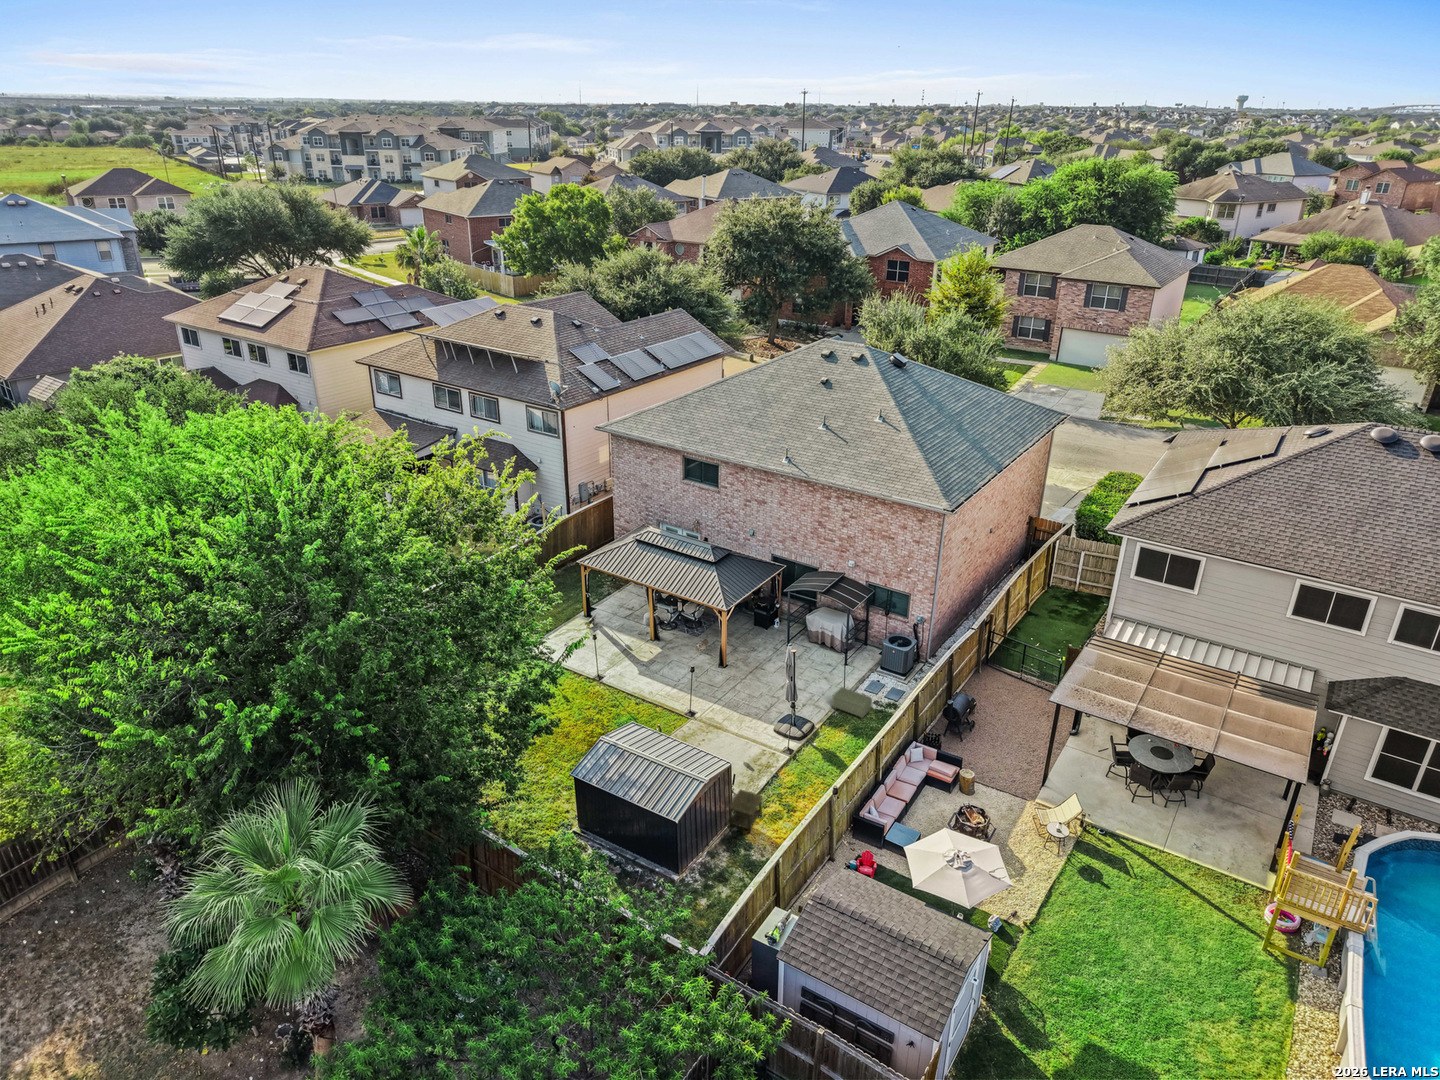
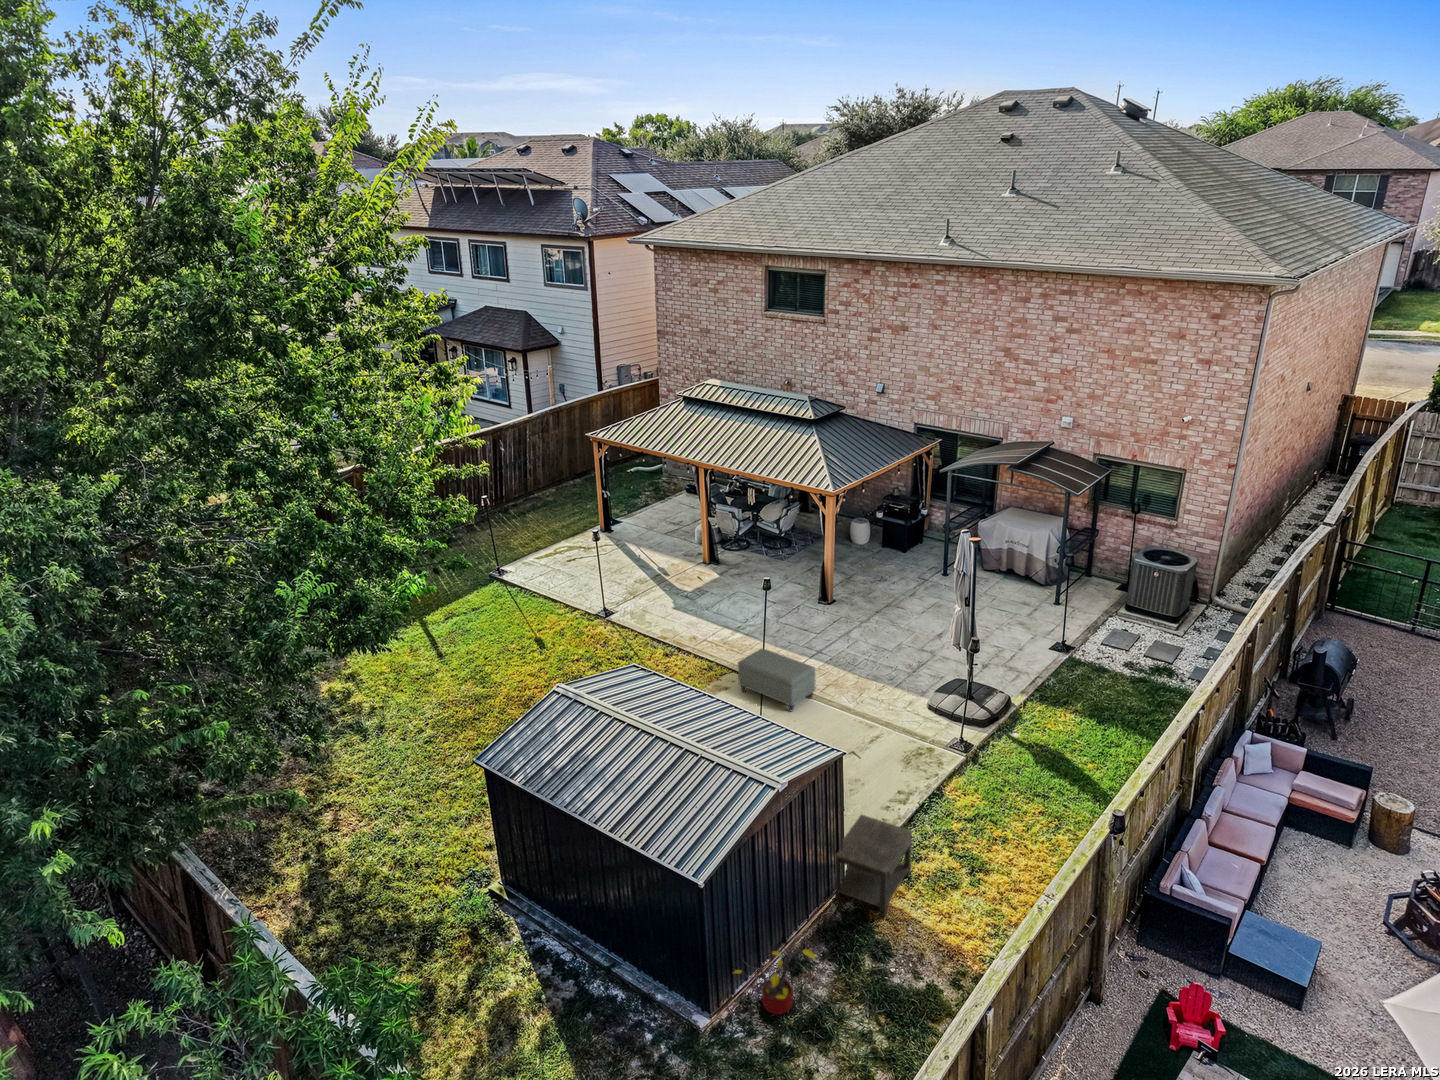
ottoman: present [832,688,872,720] -> present [738,648,815,711]
decorative plant: none [688,839,721,874] -> present [733,939,815,1014]

